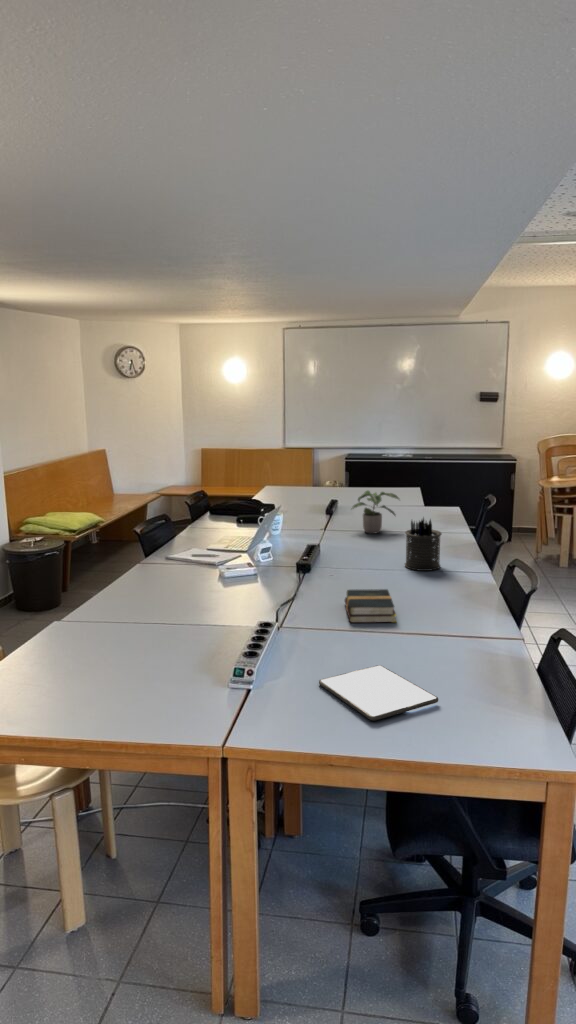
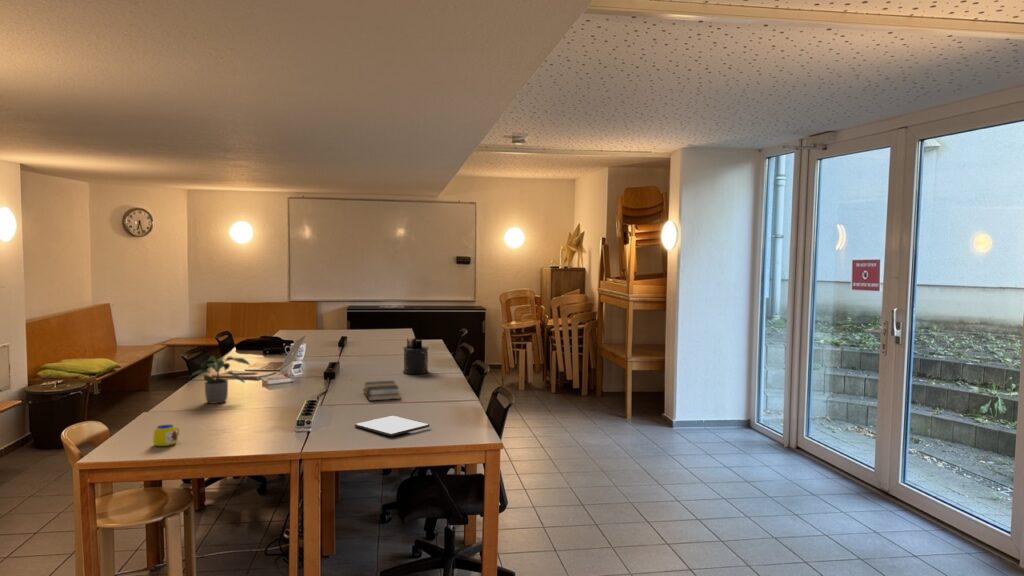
potted plant: present [352,491,399,534] -> present [191,356,249,404]
mug: none [31,665,74,699] -> present [153,425,179,446]

